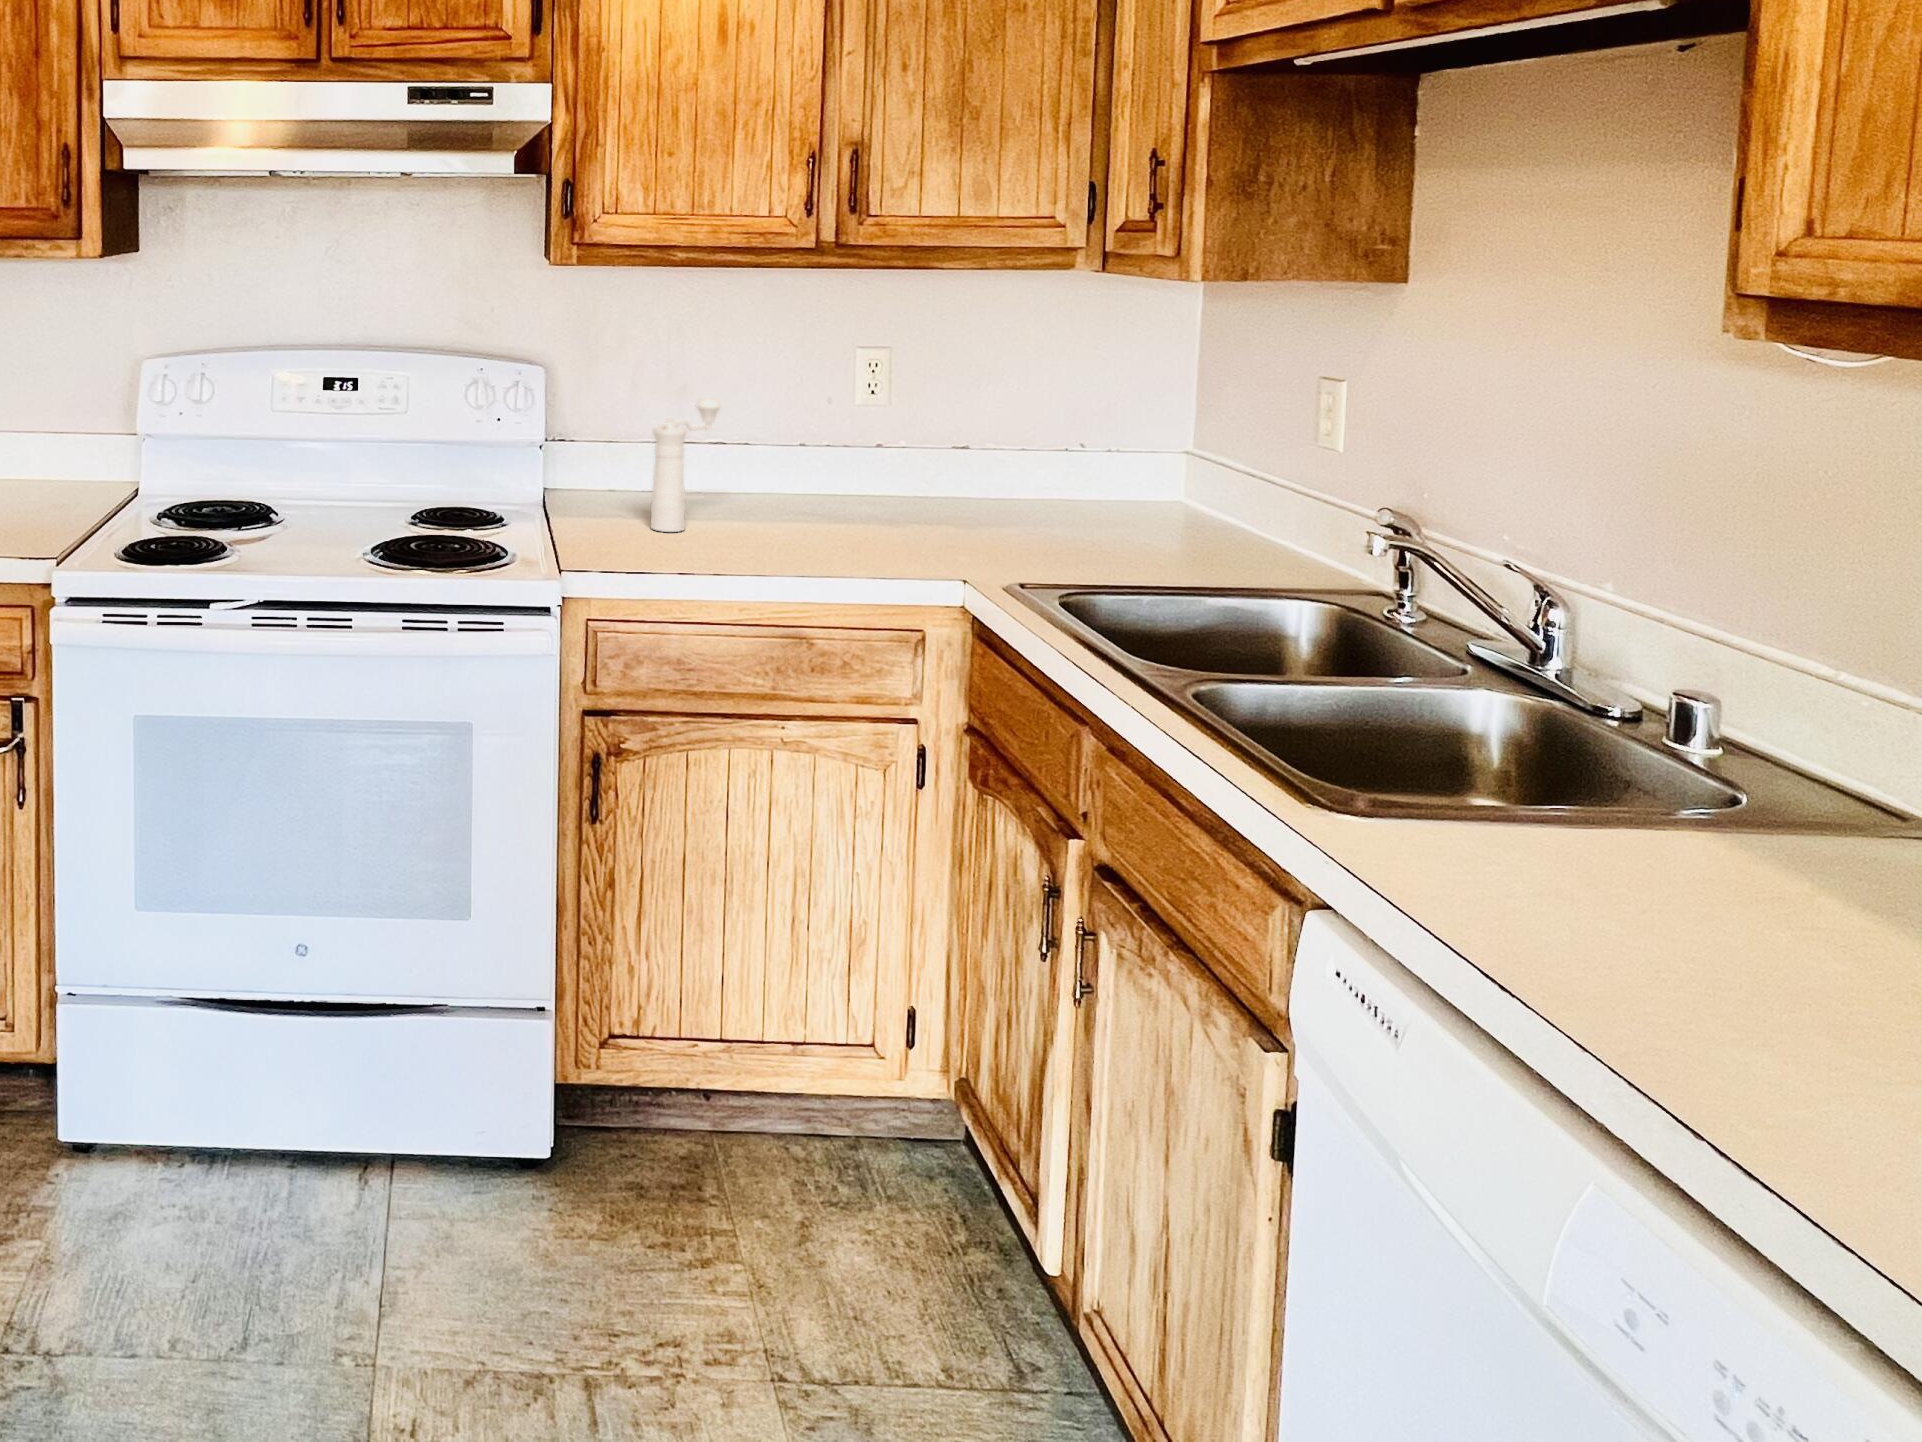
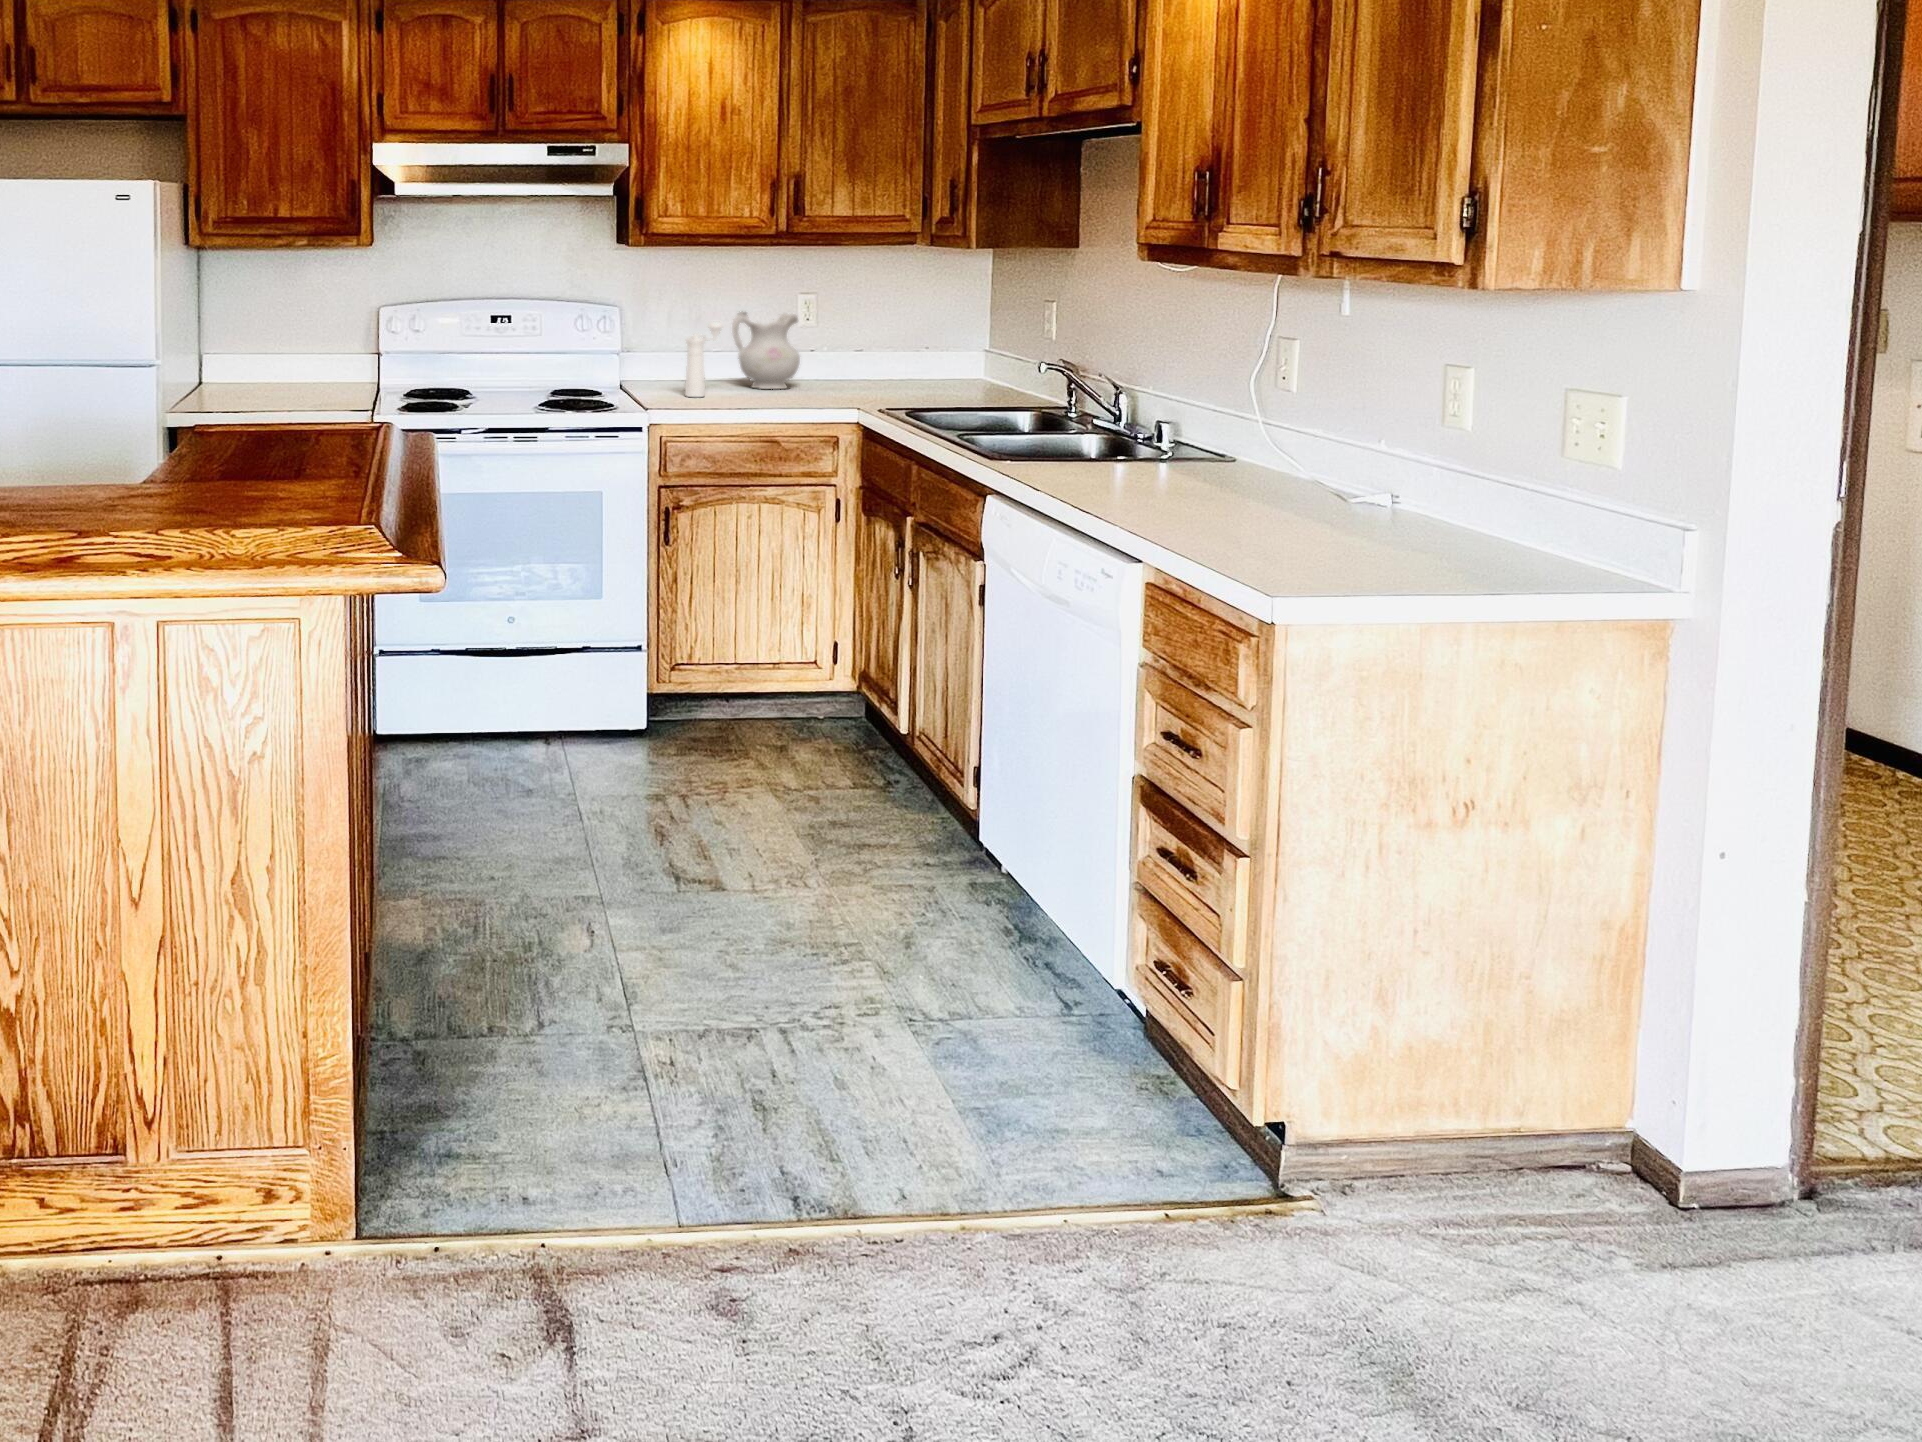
ceramic pitcher: none [741,378,859,514] -> present [732,312,800,389]

